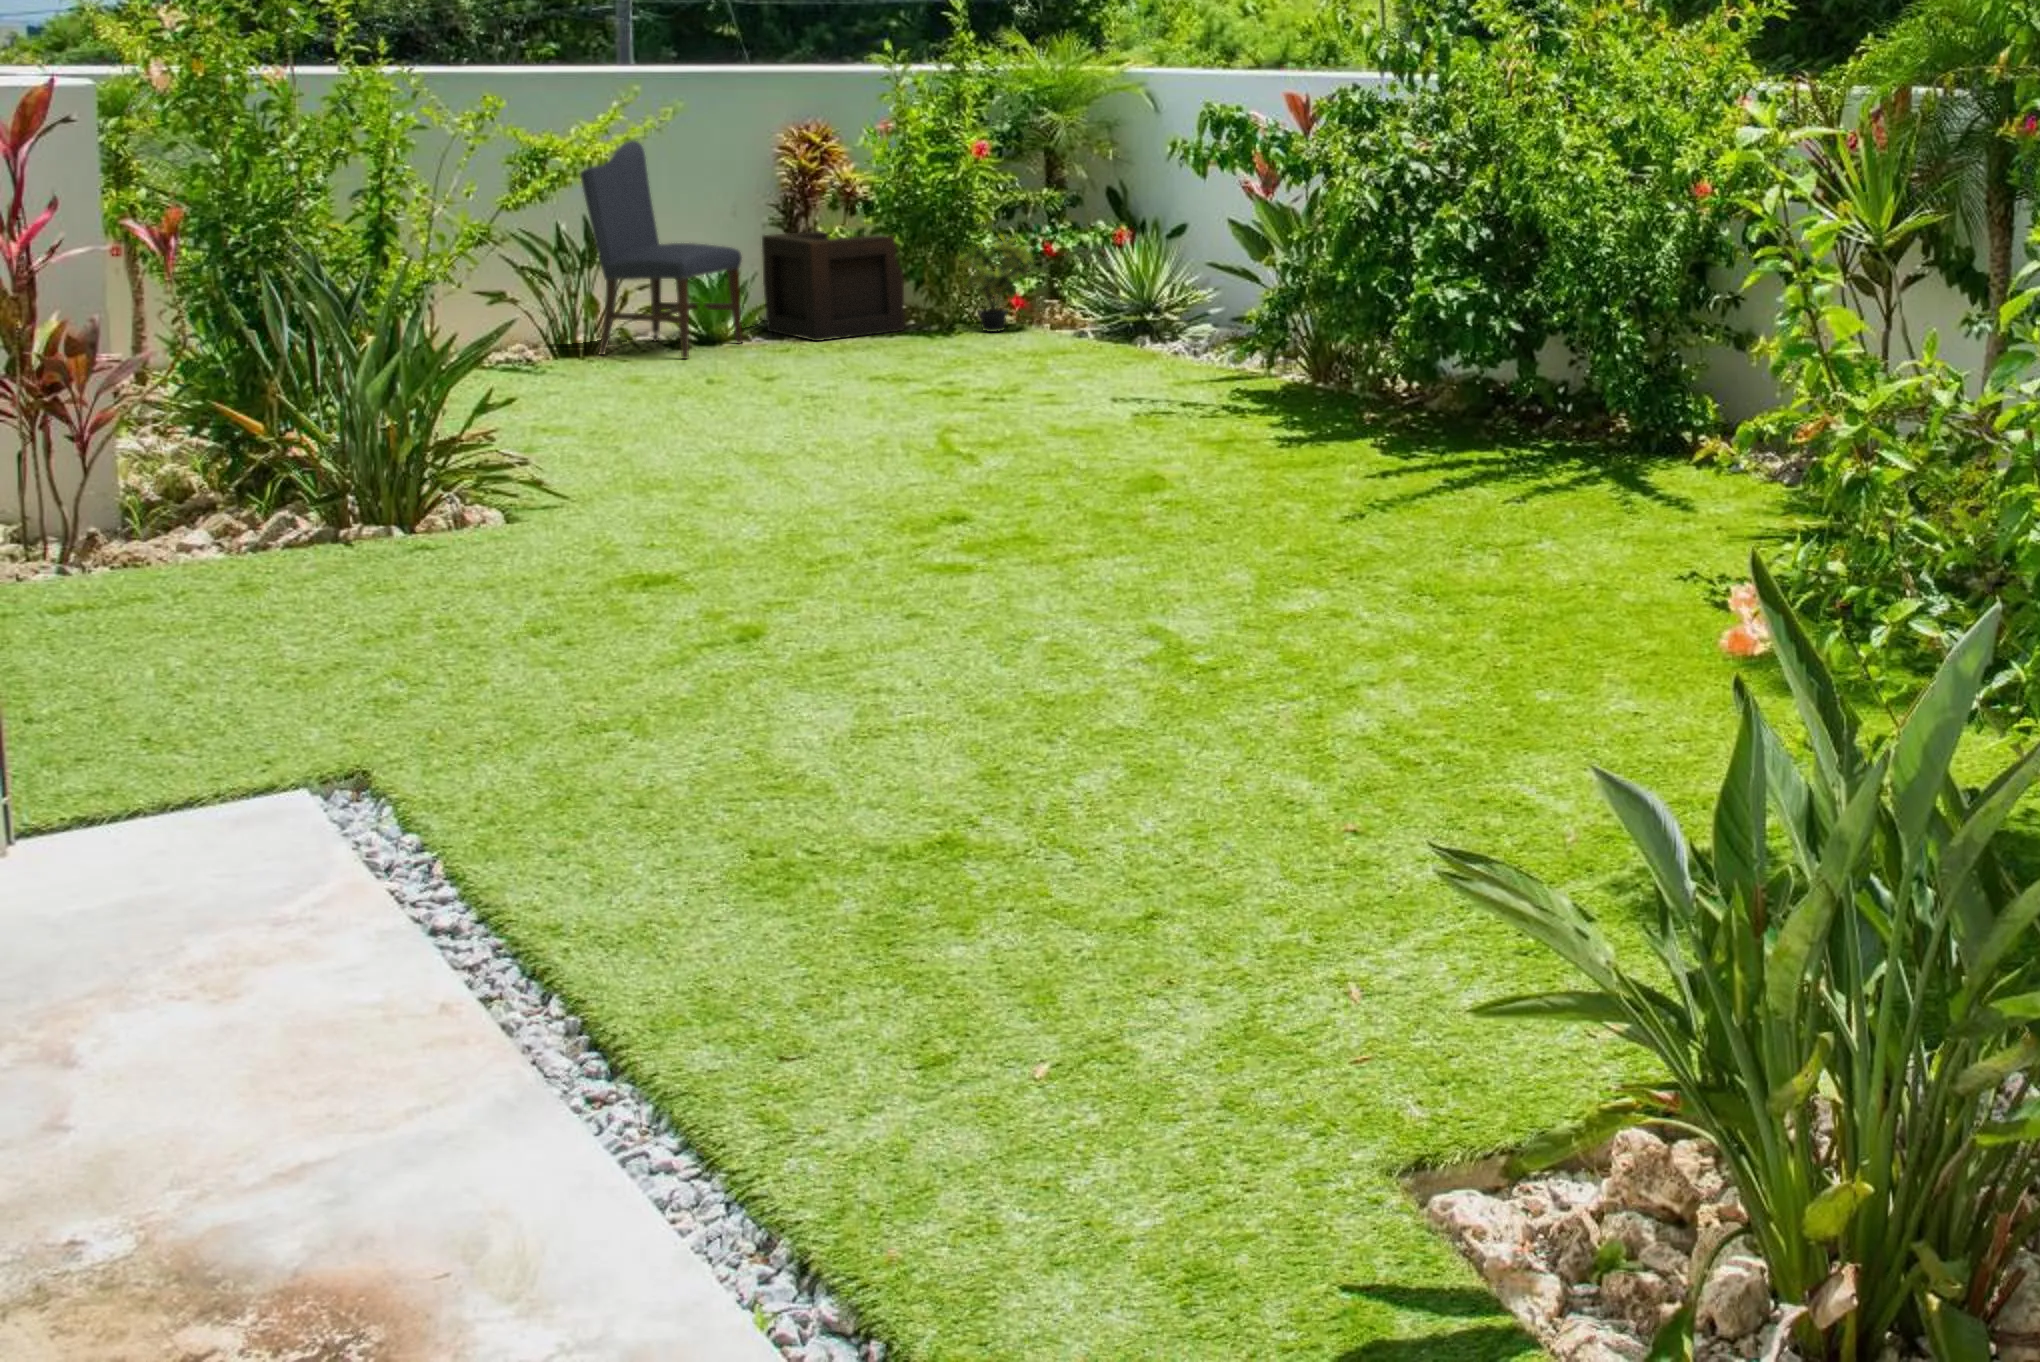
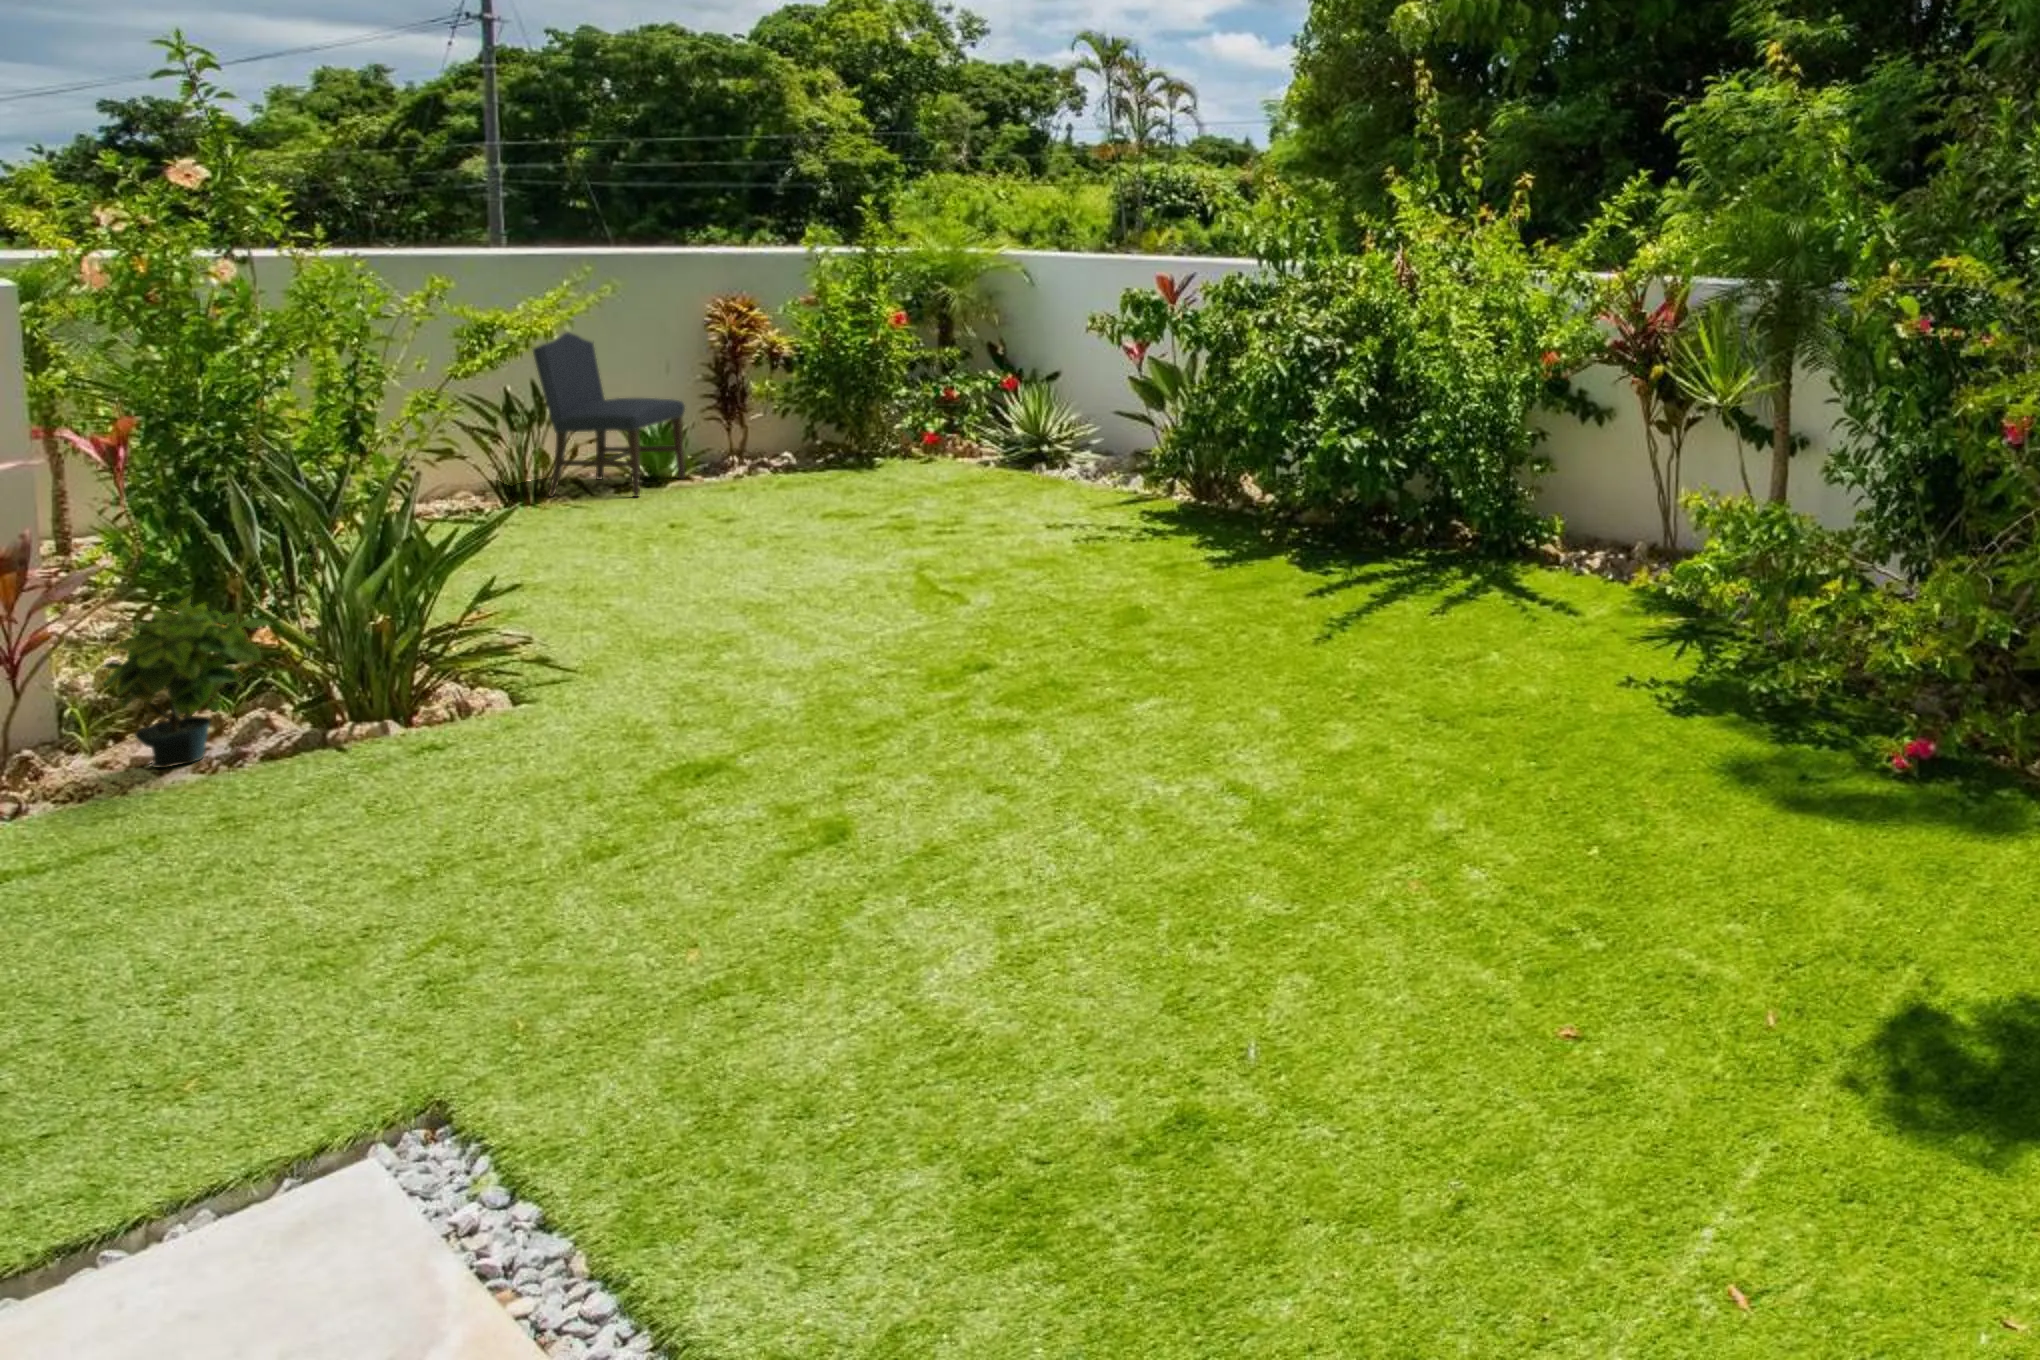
wooden crate: present [762,231,905,341] -> none [699,378,829,473]
potted plant: present [959,235,1033,332] -> present [102,597,270,768]

